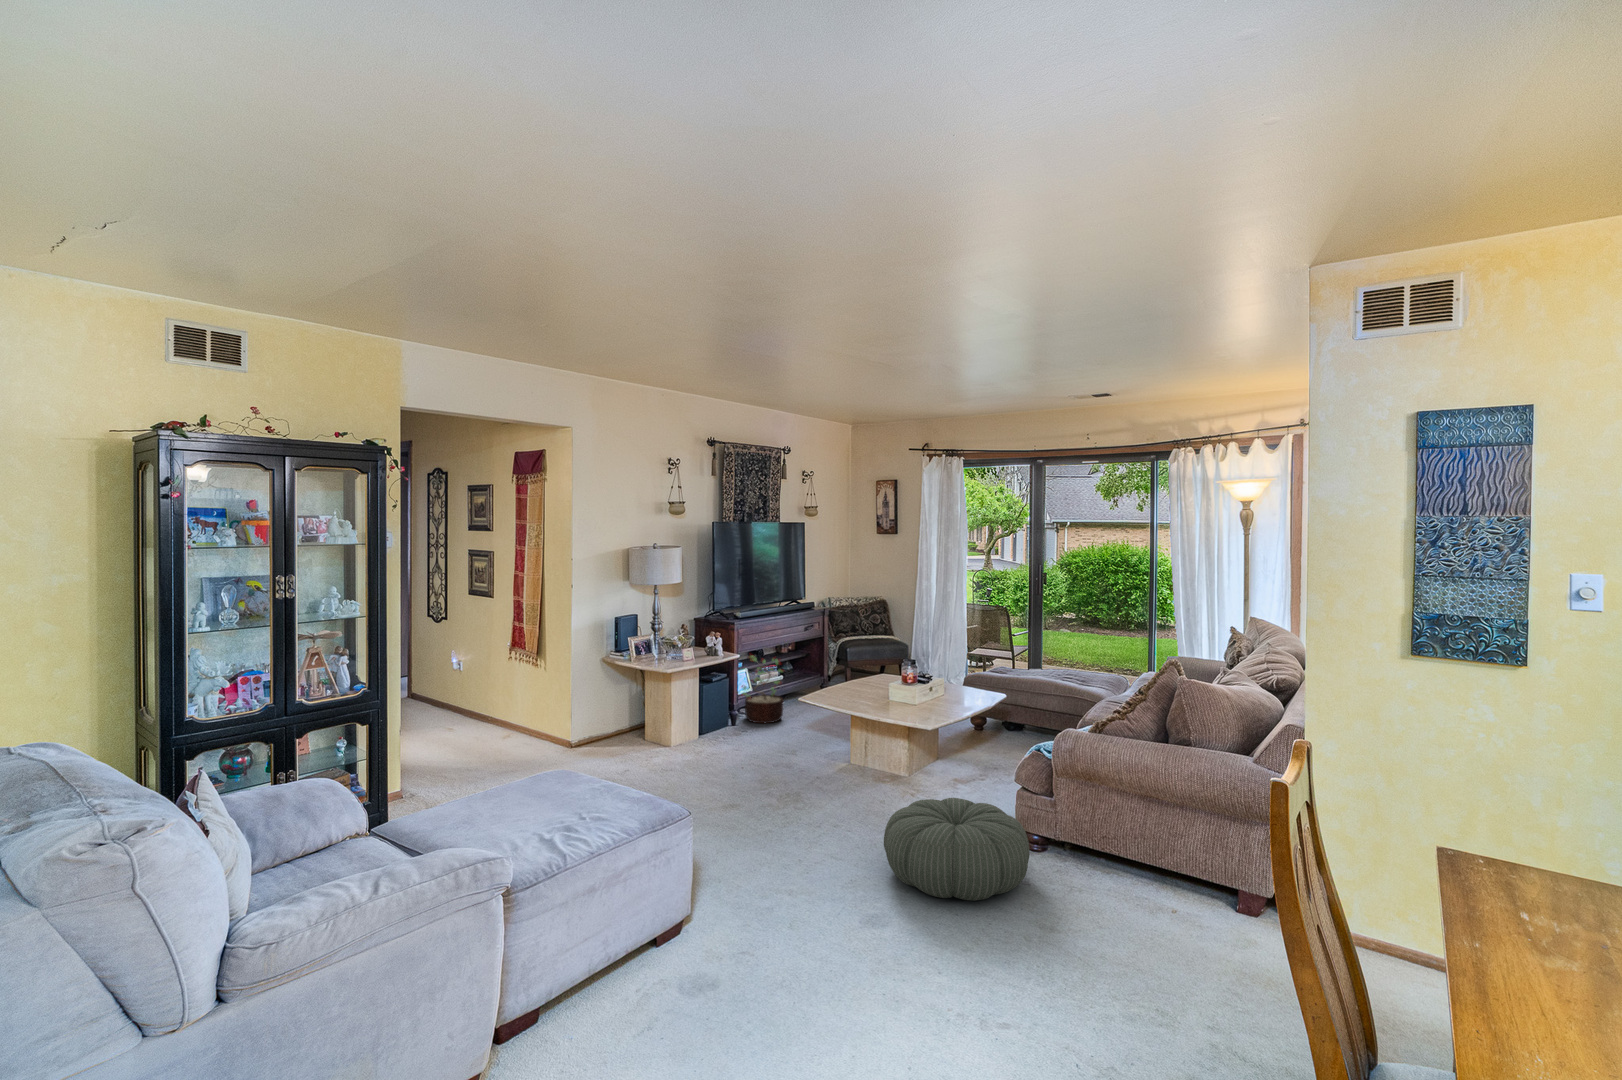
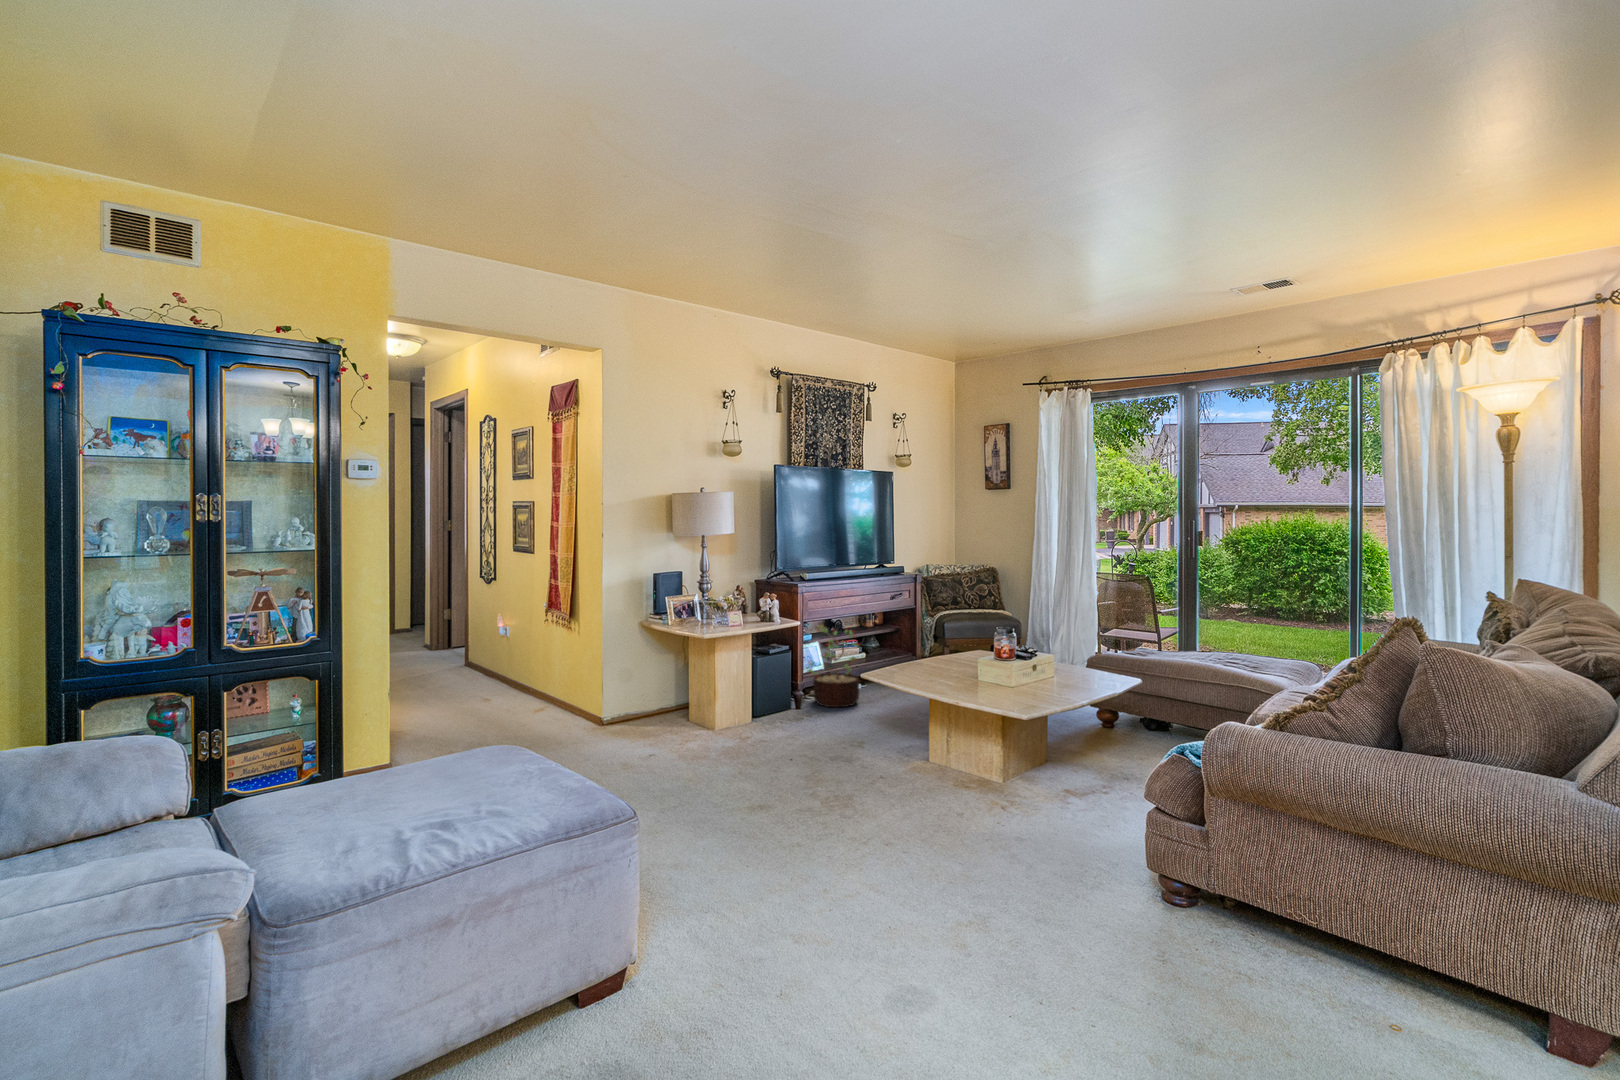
pouf: present [884,798,1030,900] -> none [934,818,1160,986]

